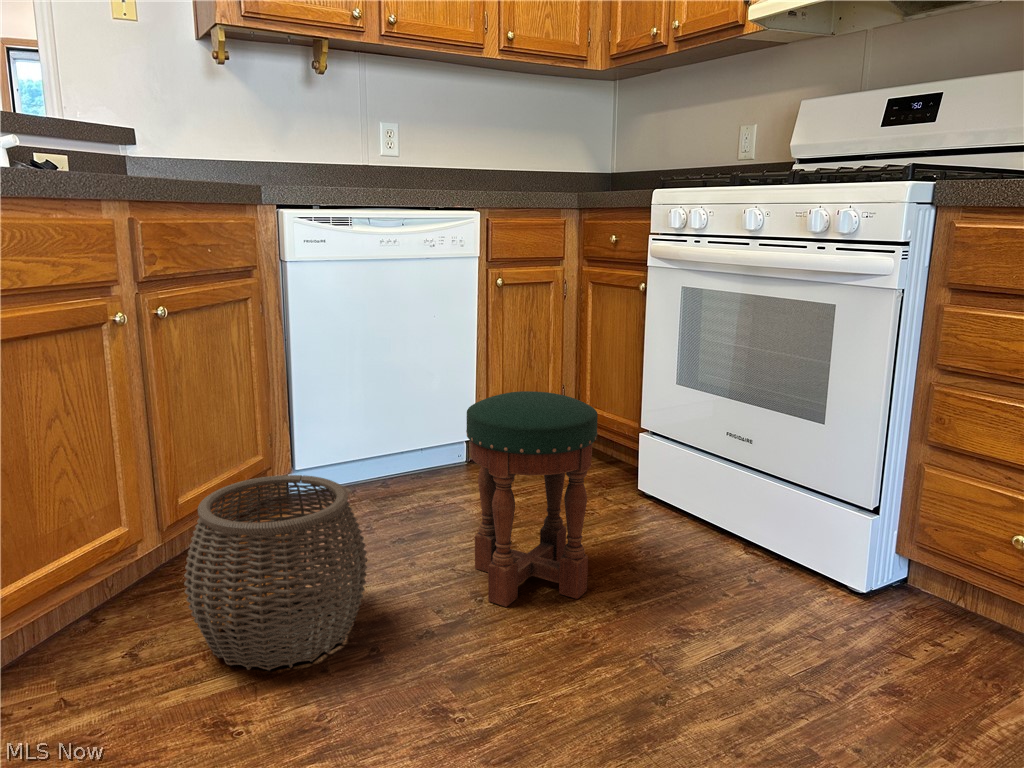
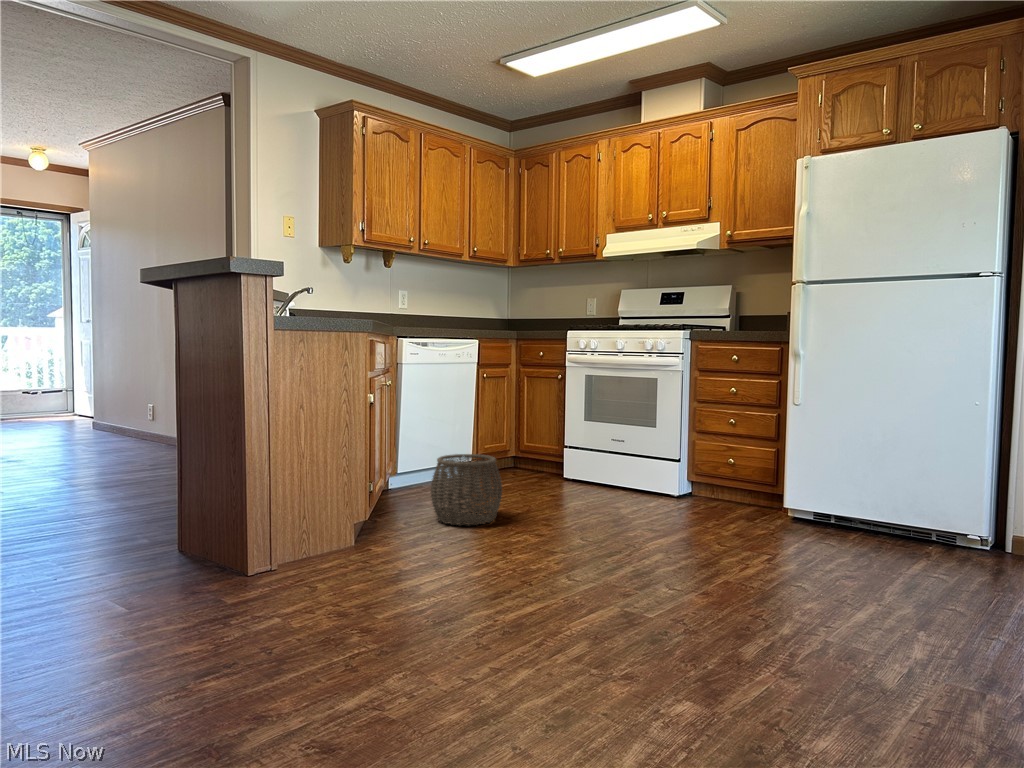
stool: present [466,391,598,607] -> none [520,419,576,508]

